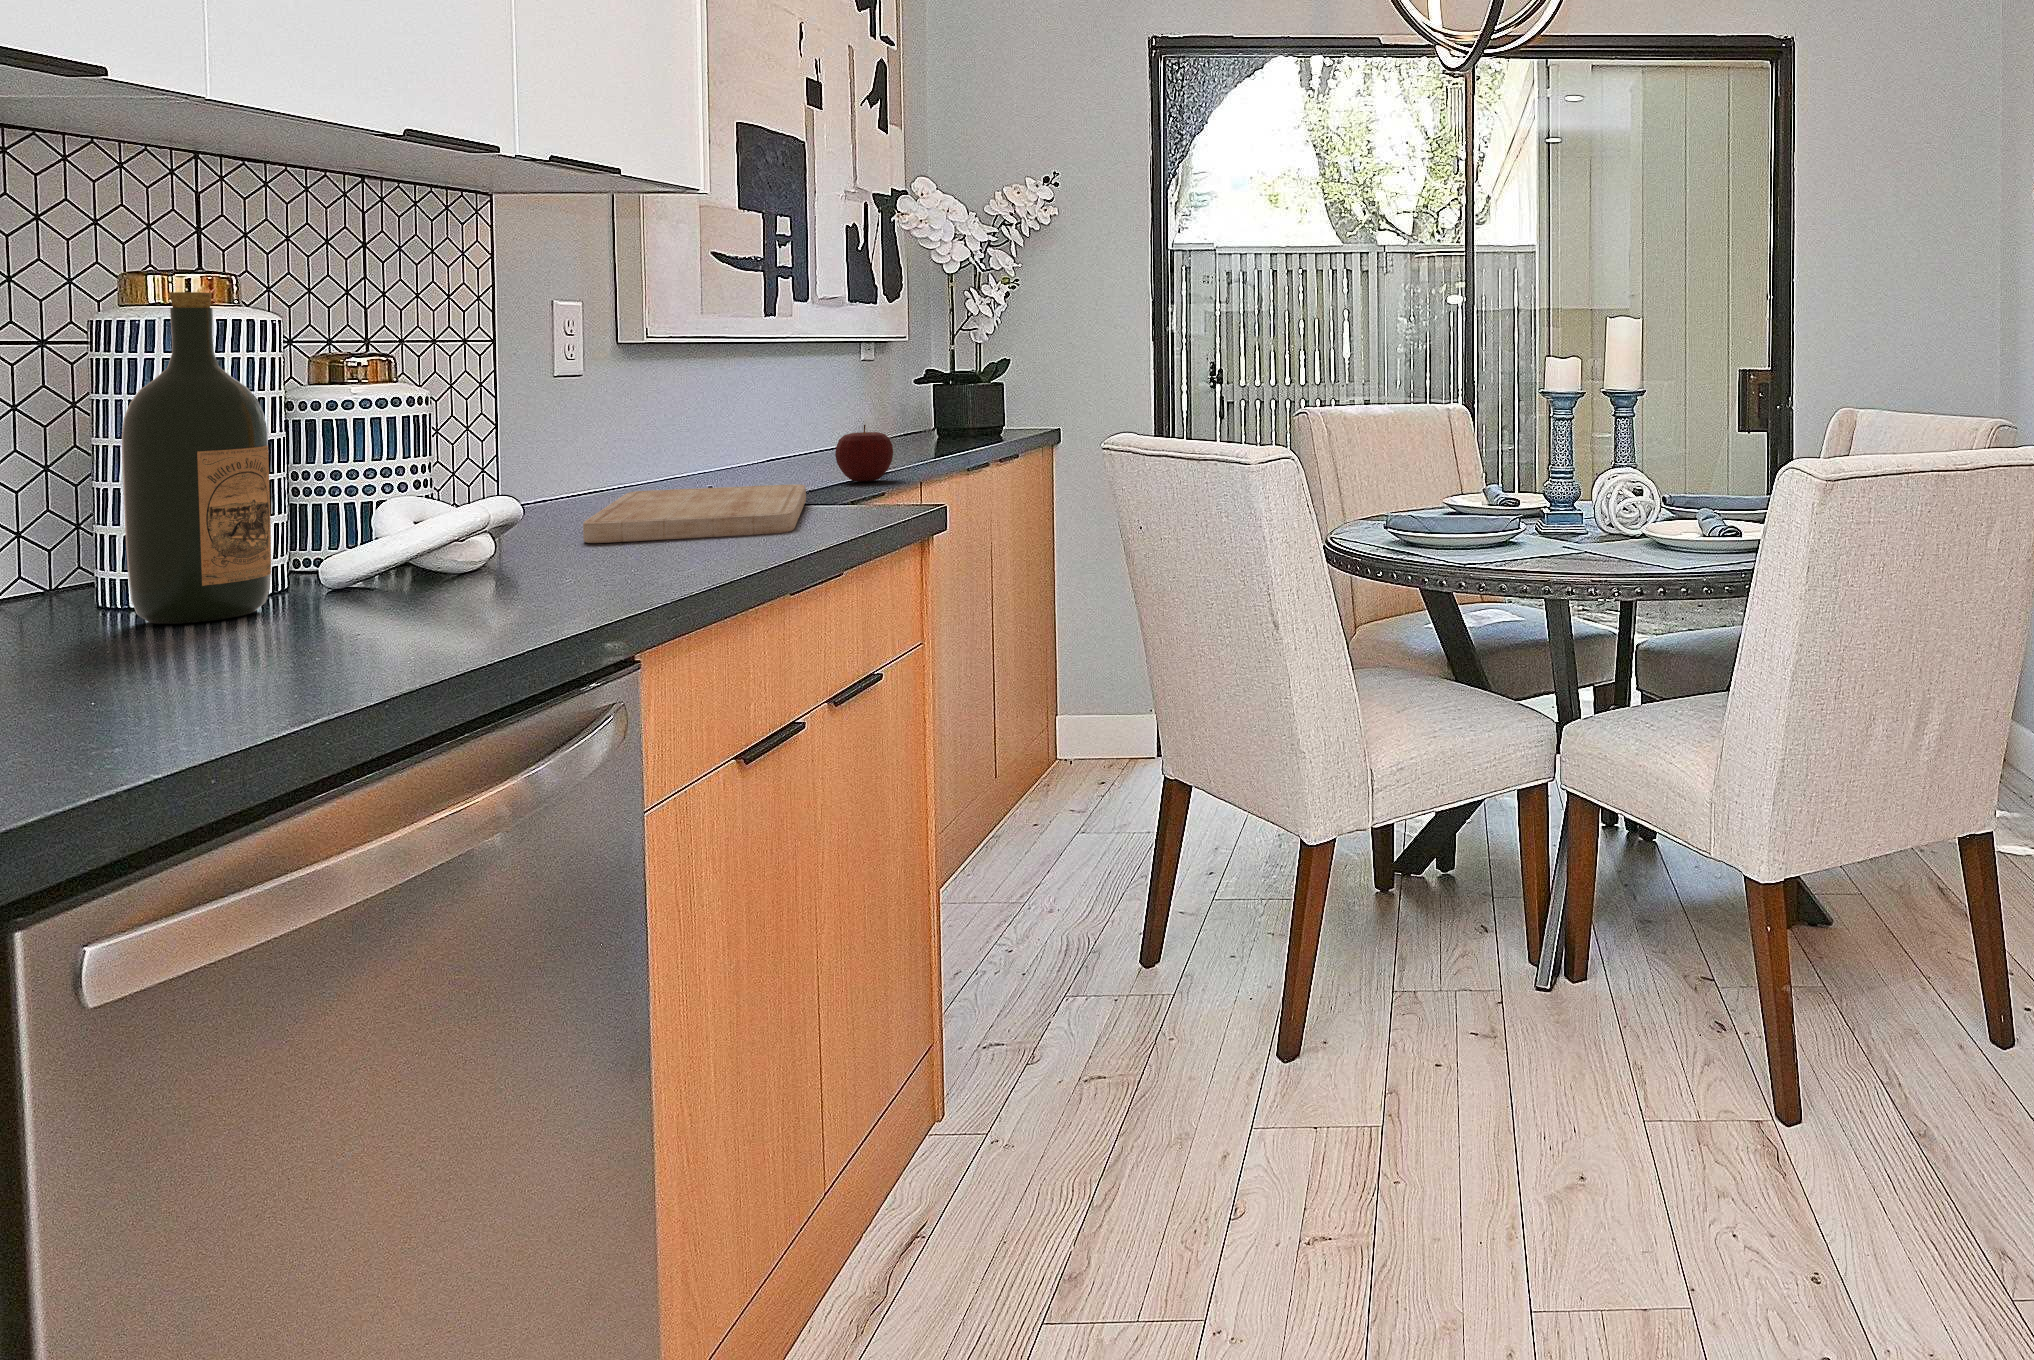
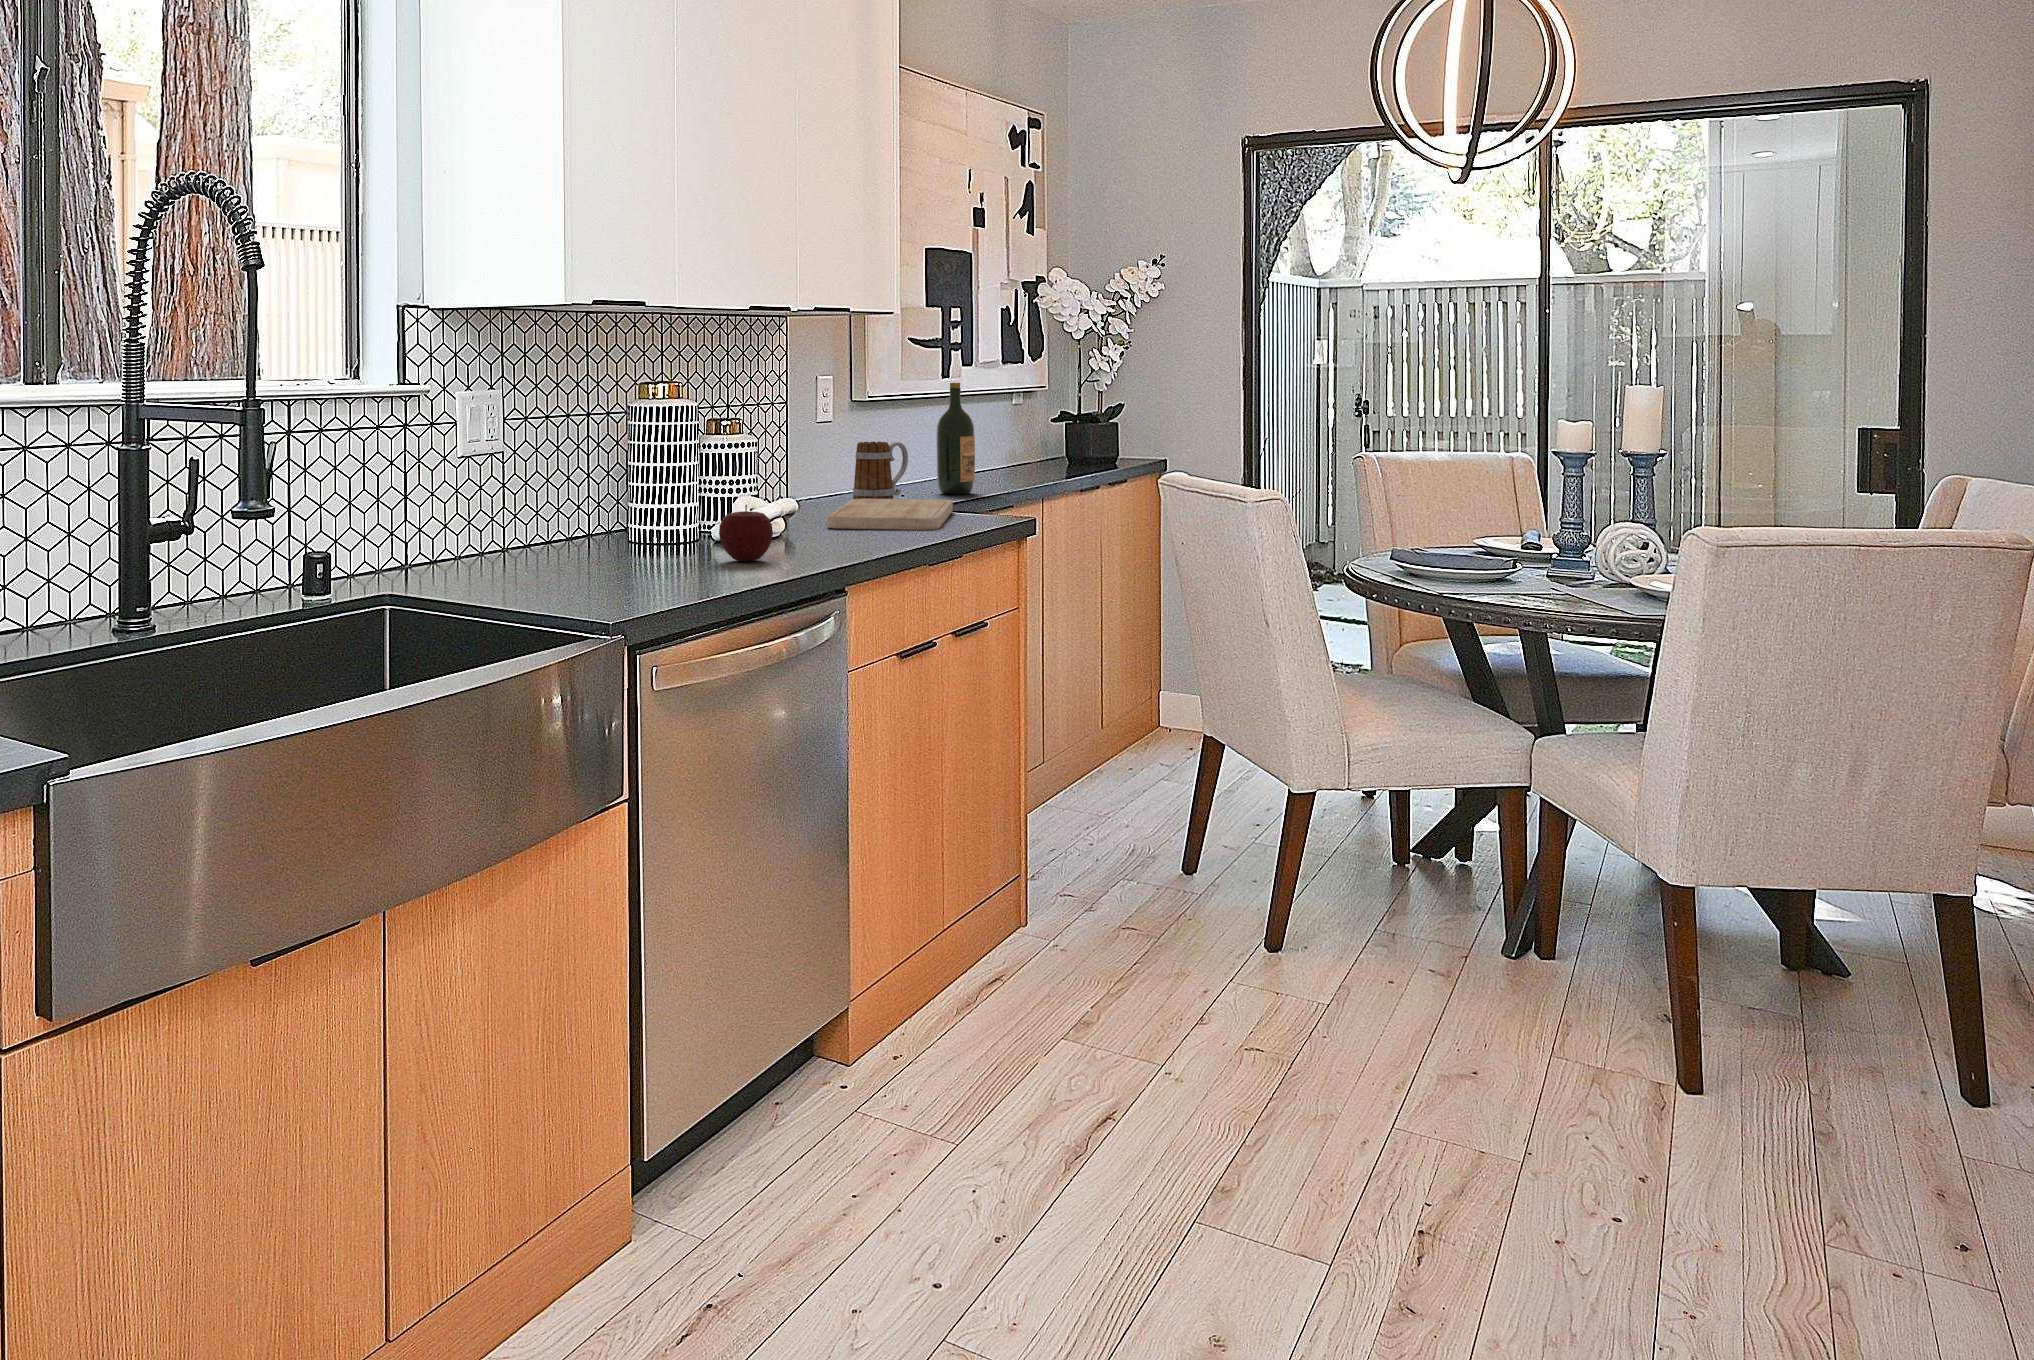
wine bottle: present [122,292,271,624] -> present [937,383,975,494]
mug: none [626,403,721,496] -> present [853,442,908,499]
apple: present [835,425,893,482] -> present [719,505,773,561]

